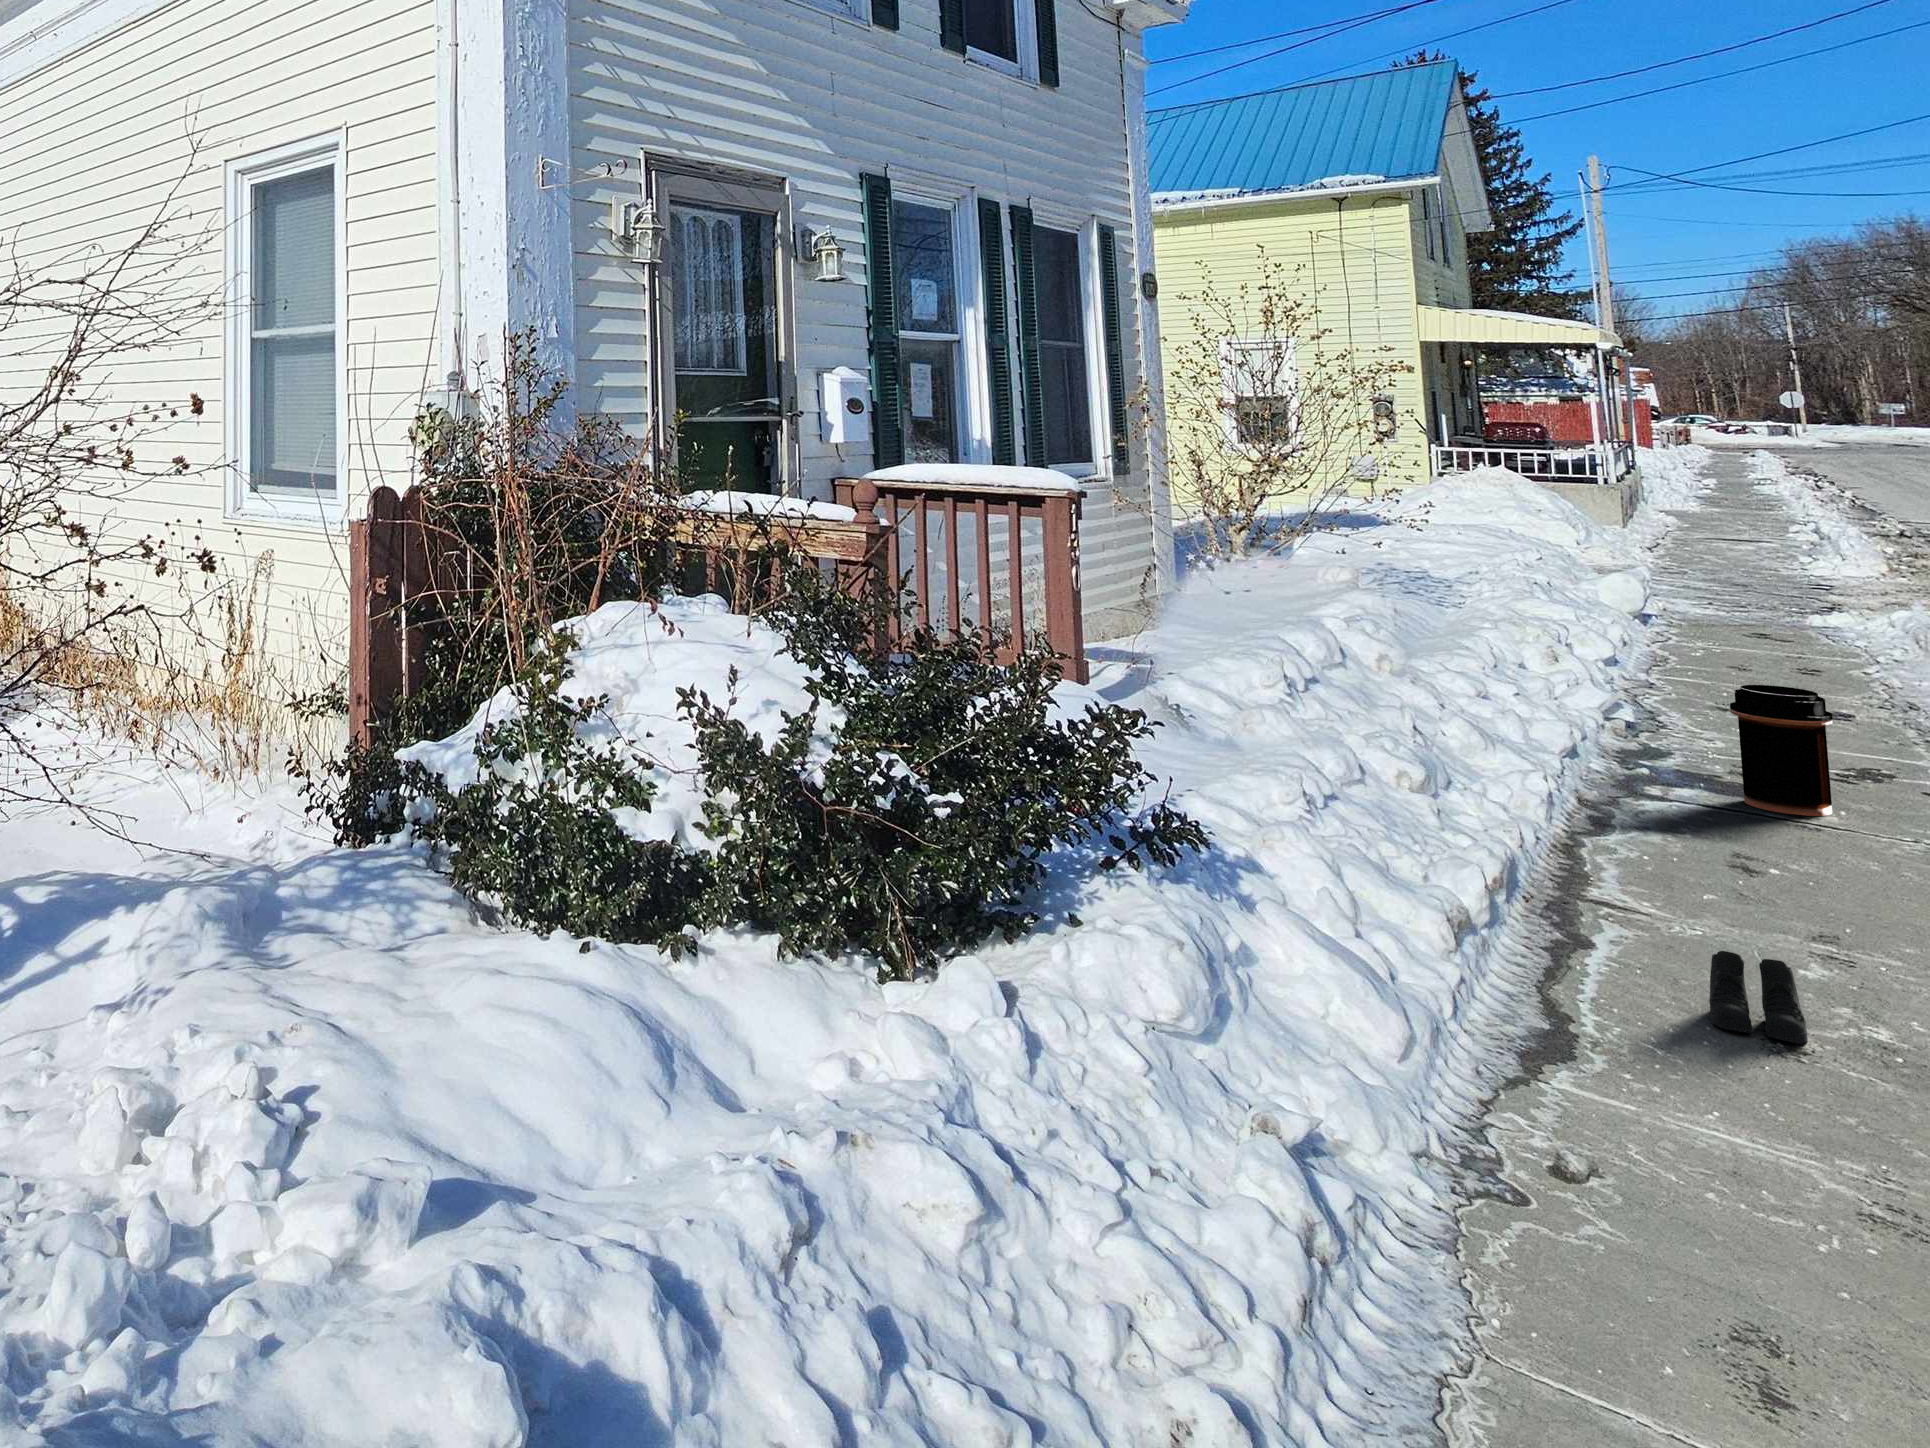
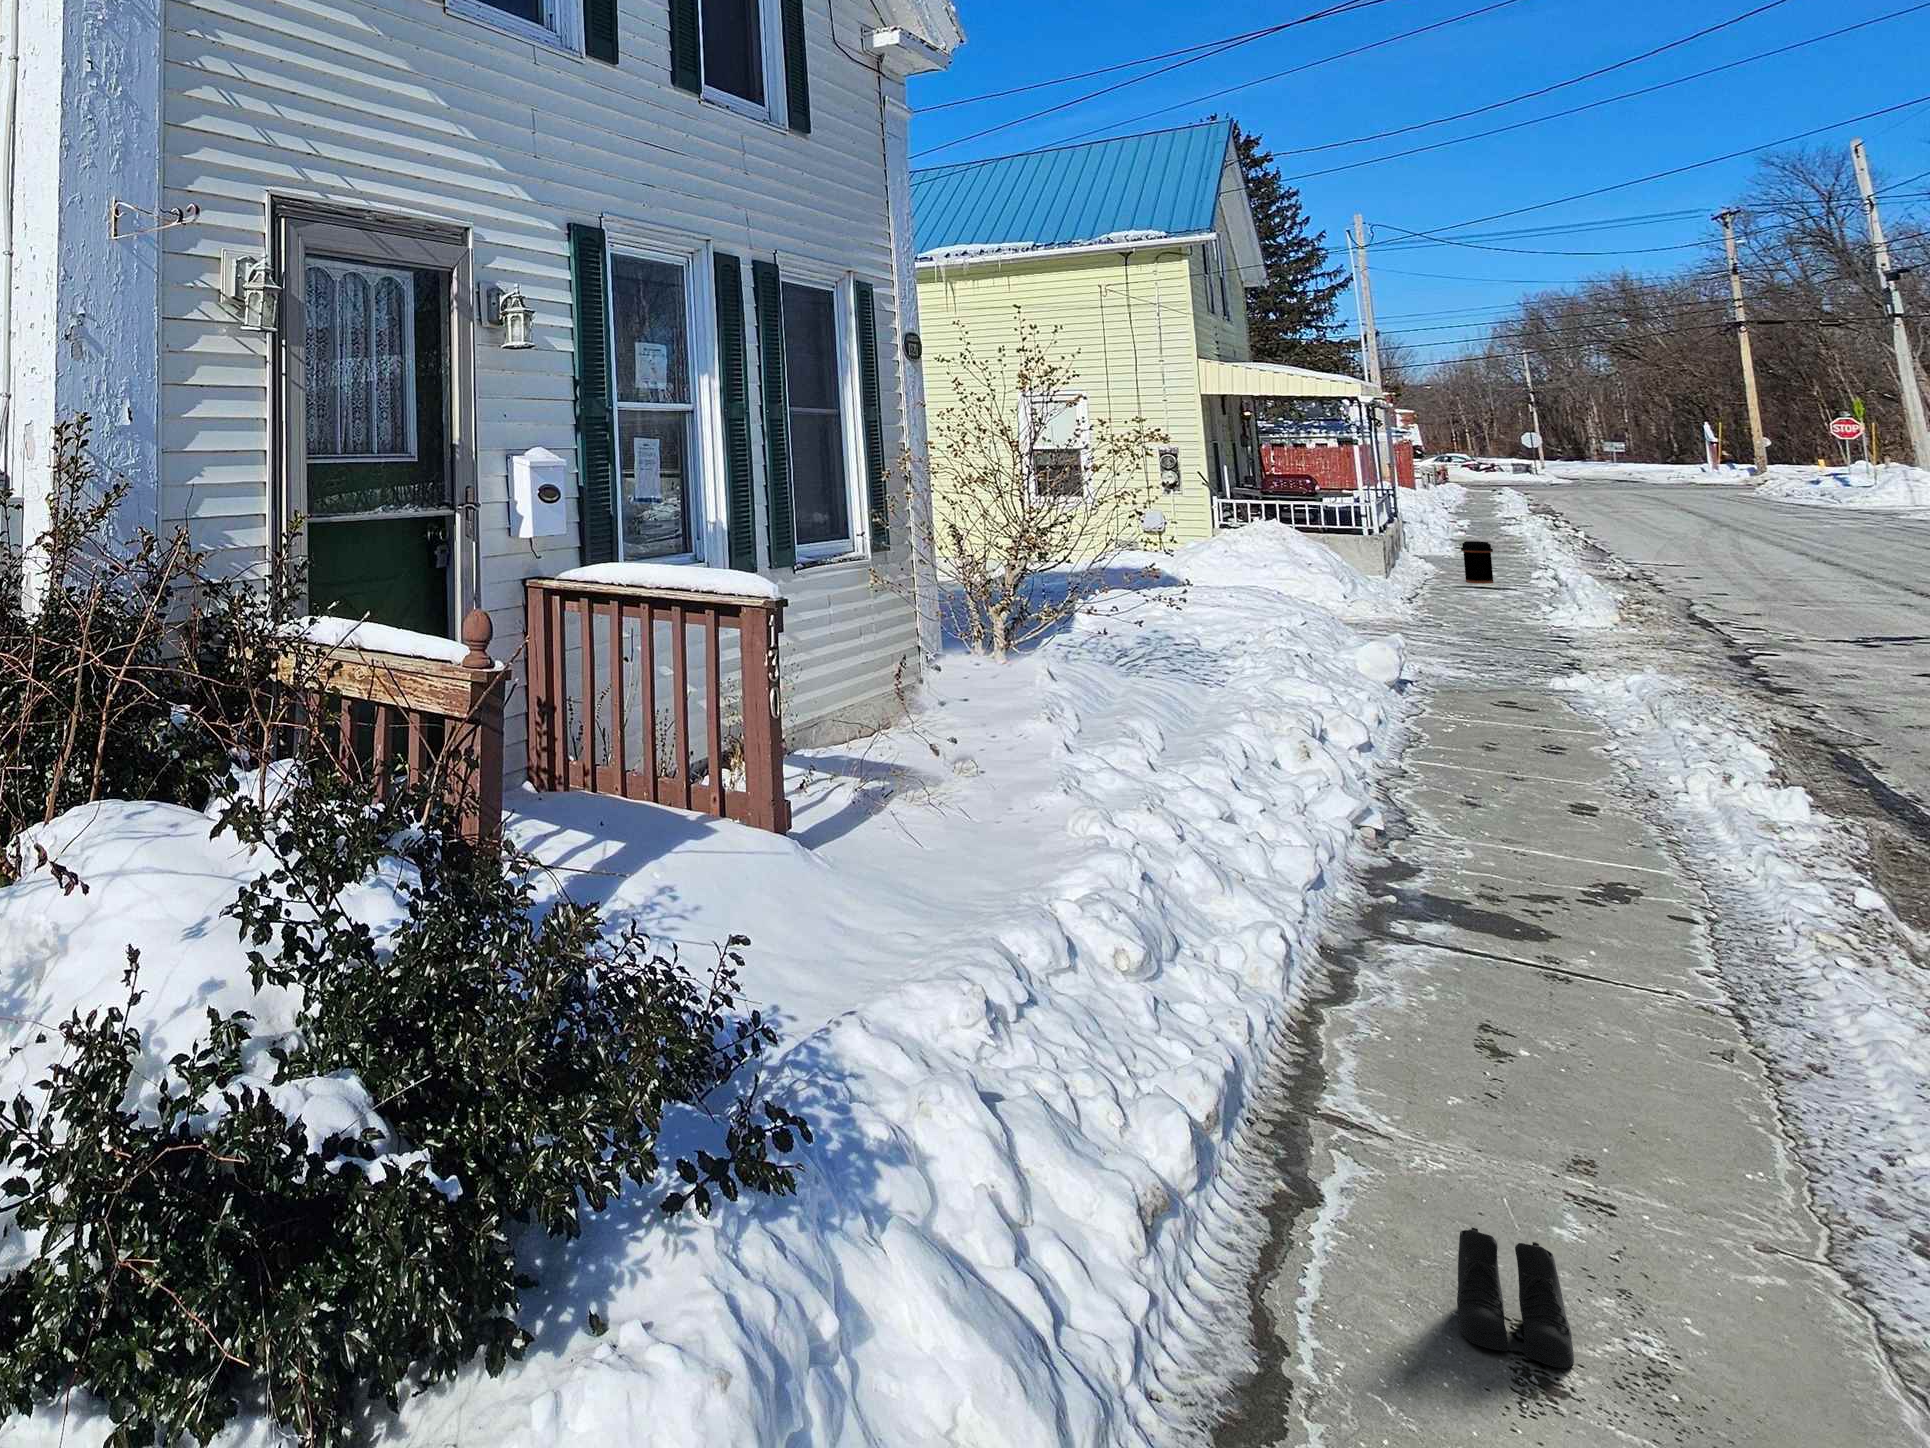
trash can: present [1730,685,1833,816] -> present [1461,541,1493,583]

